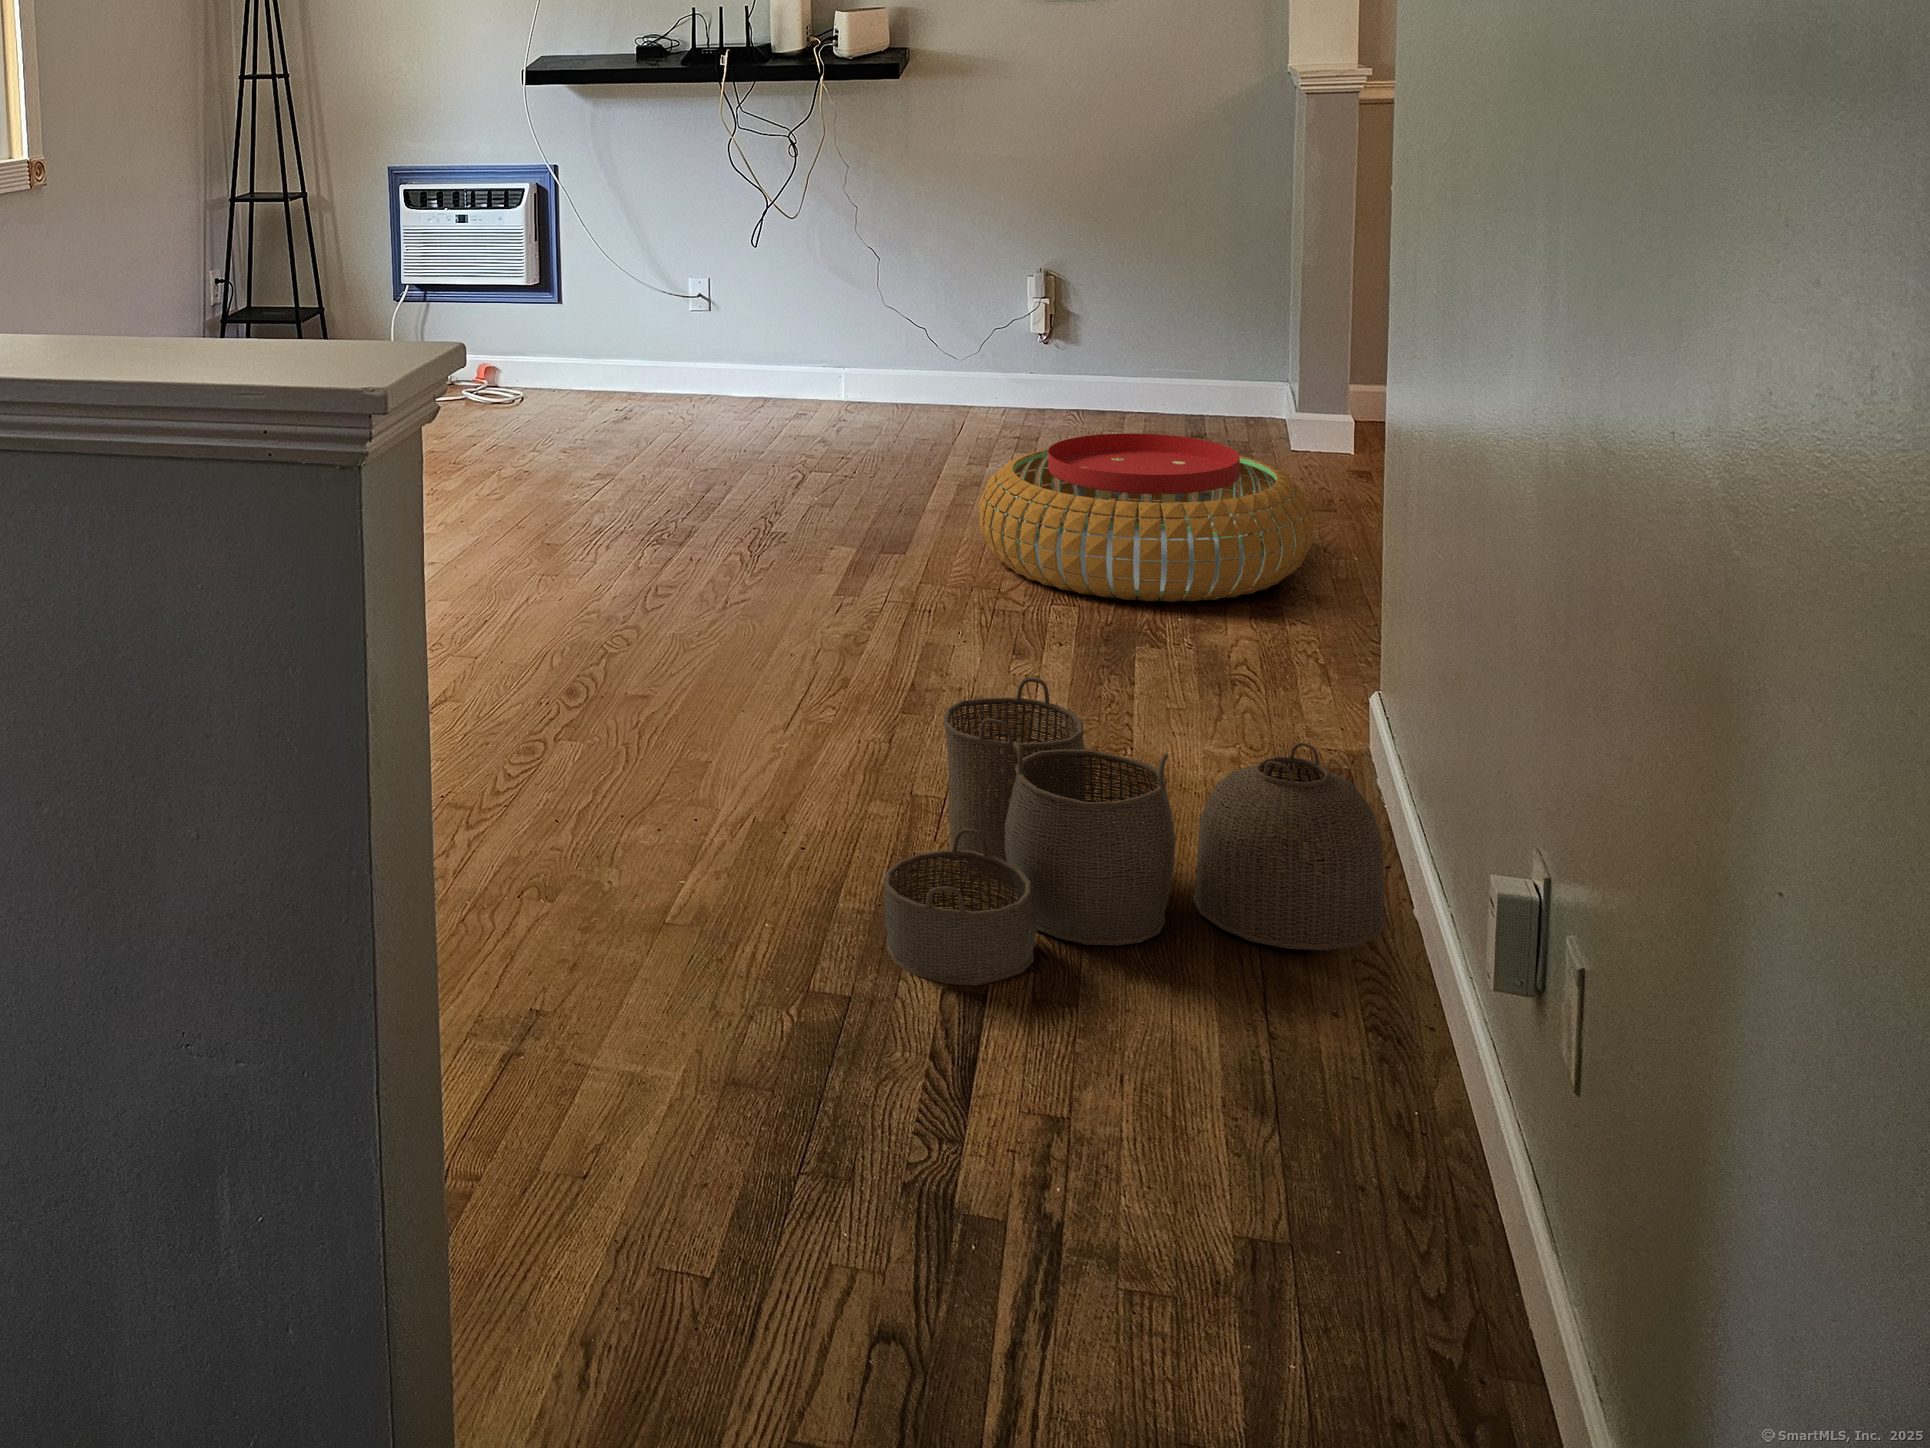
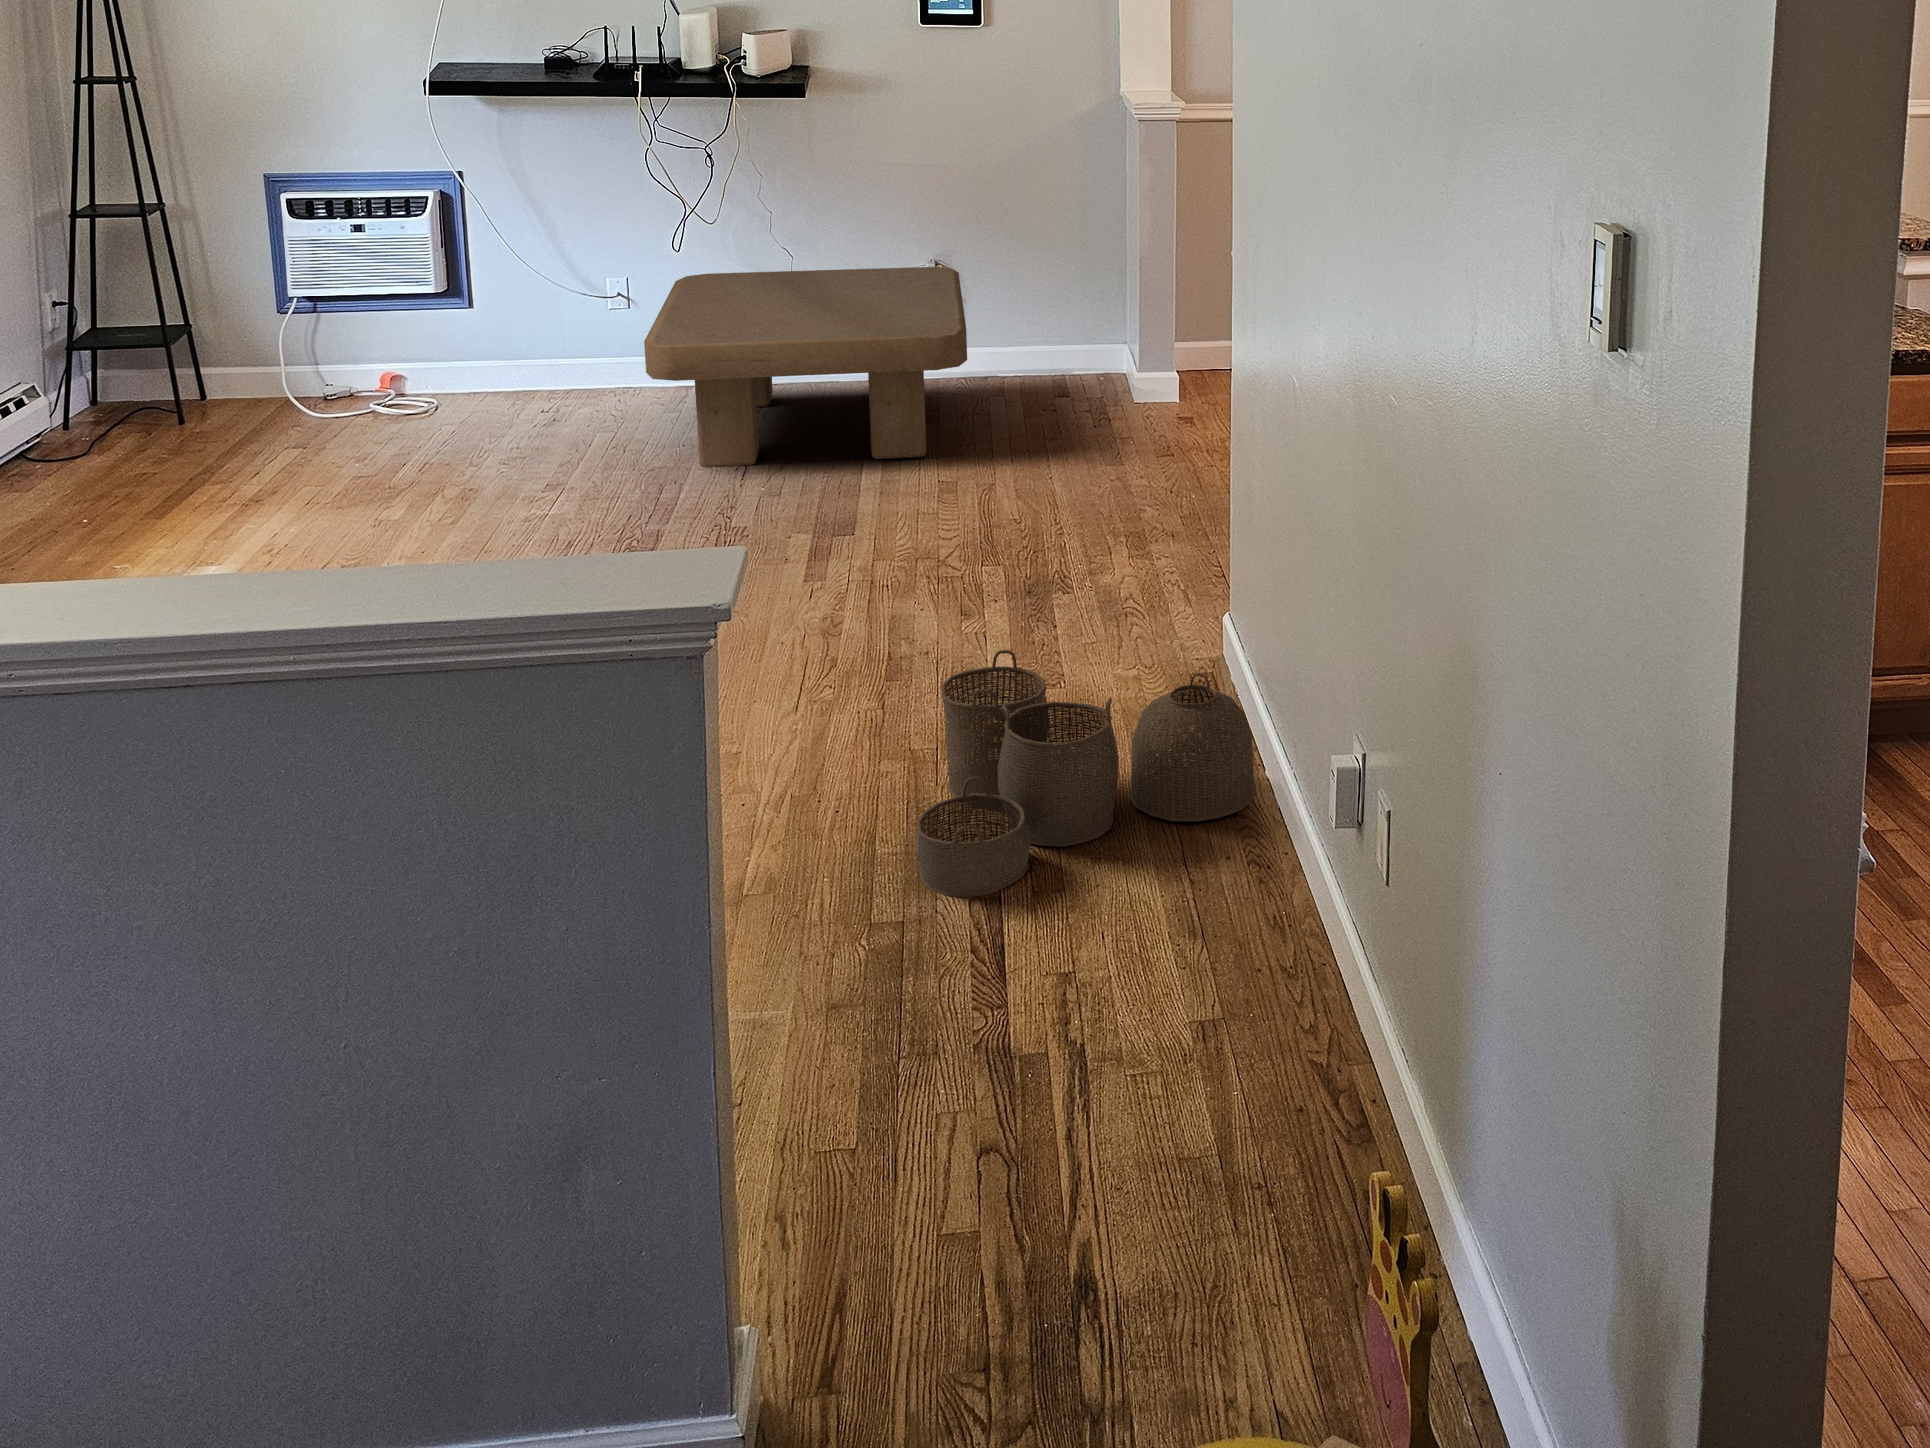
coffee table: none [704,276,1071,481] -> present [644,267,967,467]
pouf: present [979,433,1314,602] -> none [913,416,1172,558]

